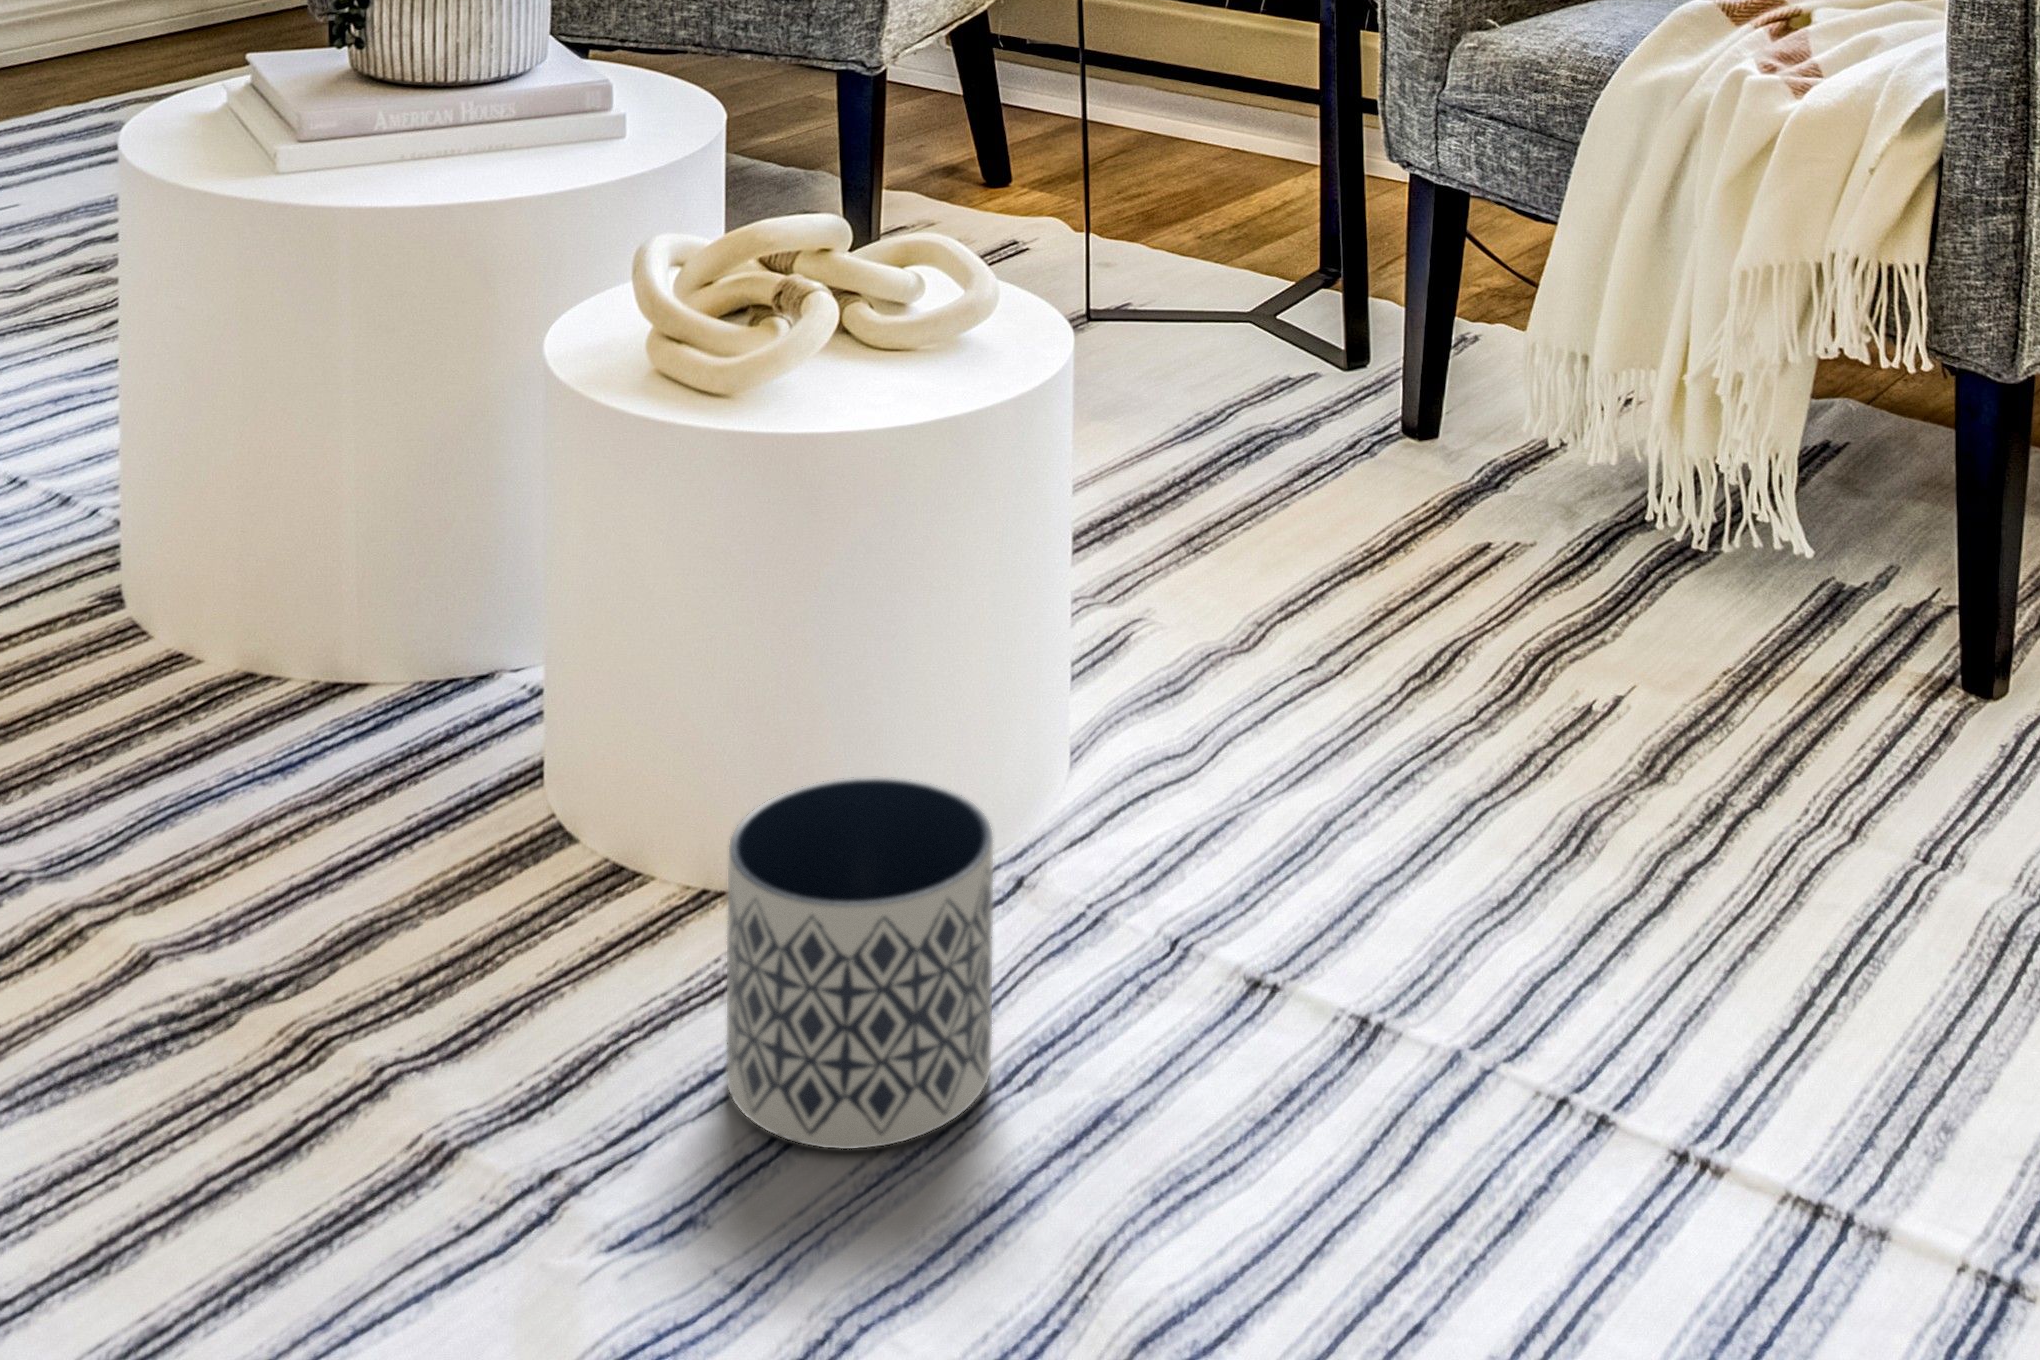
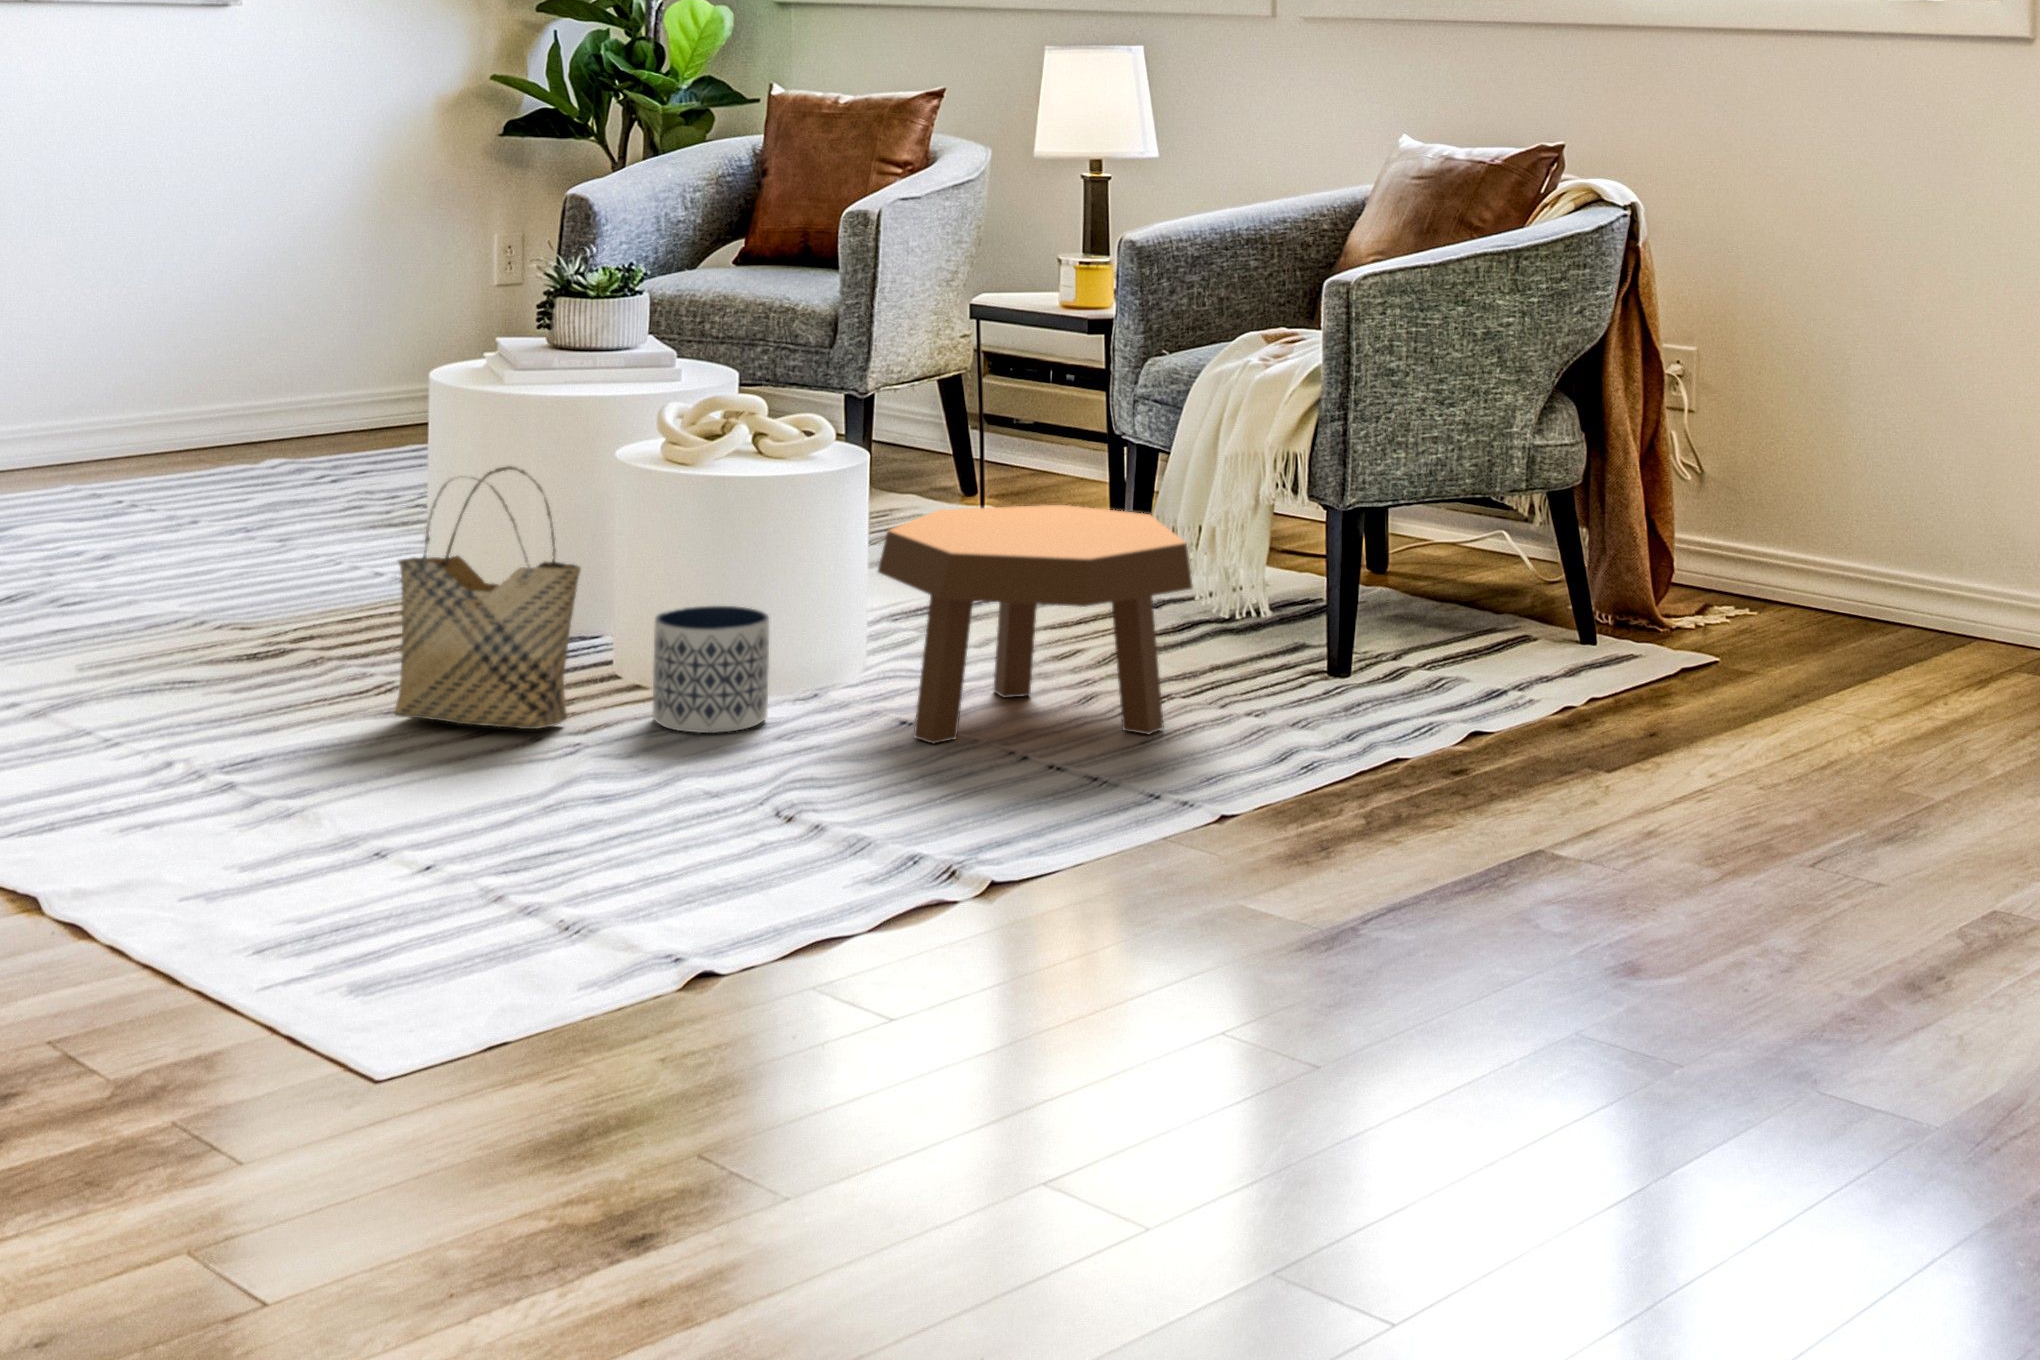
footstool: none [1218,437,1935,1136] -> present [878,505,1193,743]
woven basket: none [102,509,559,1200] -> present [395,466,581,729]

